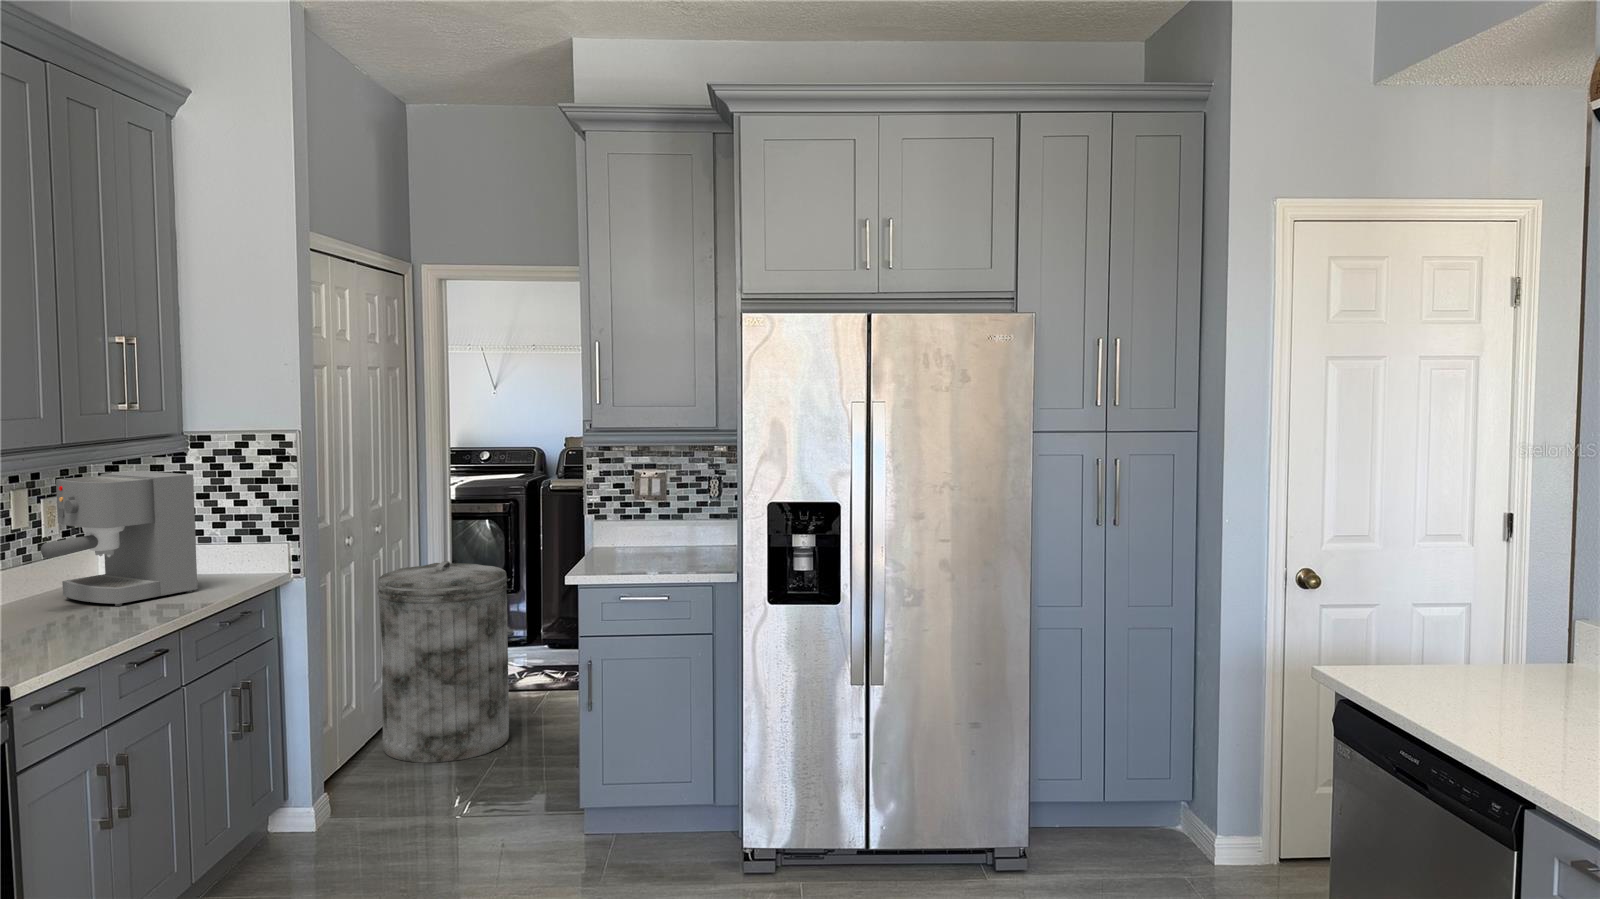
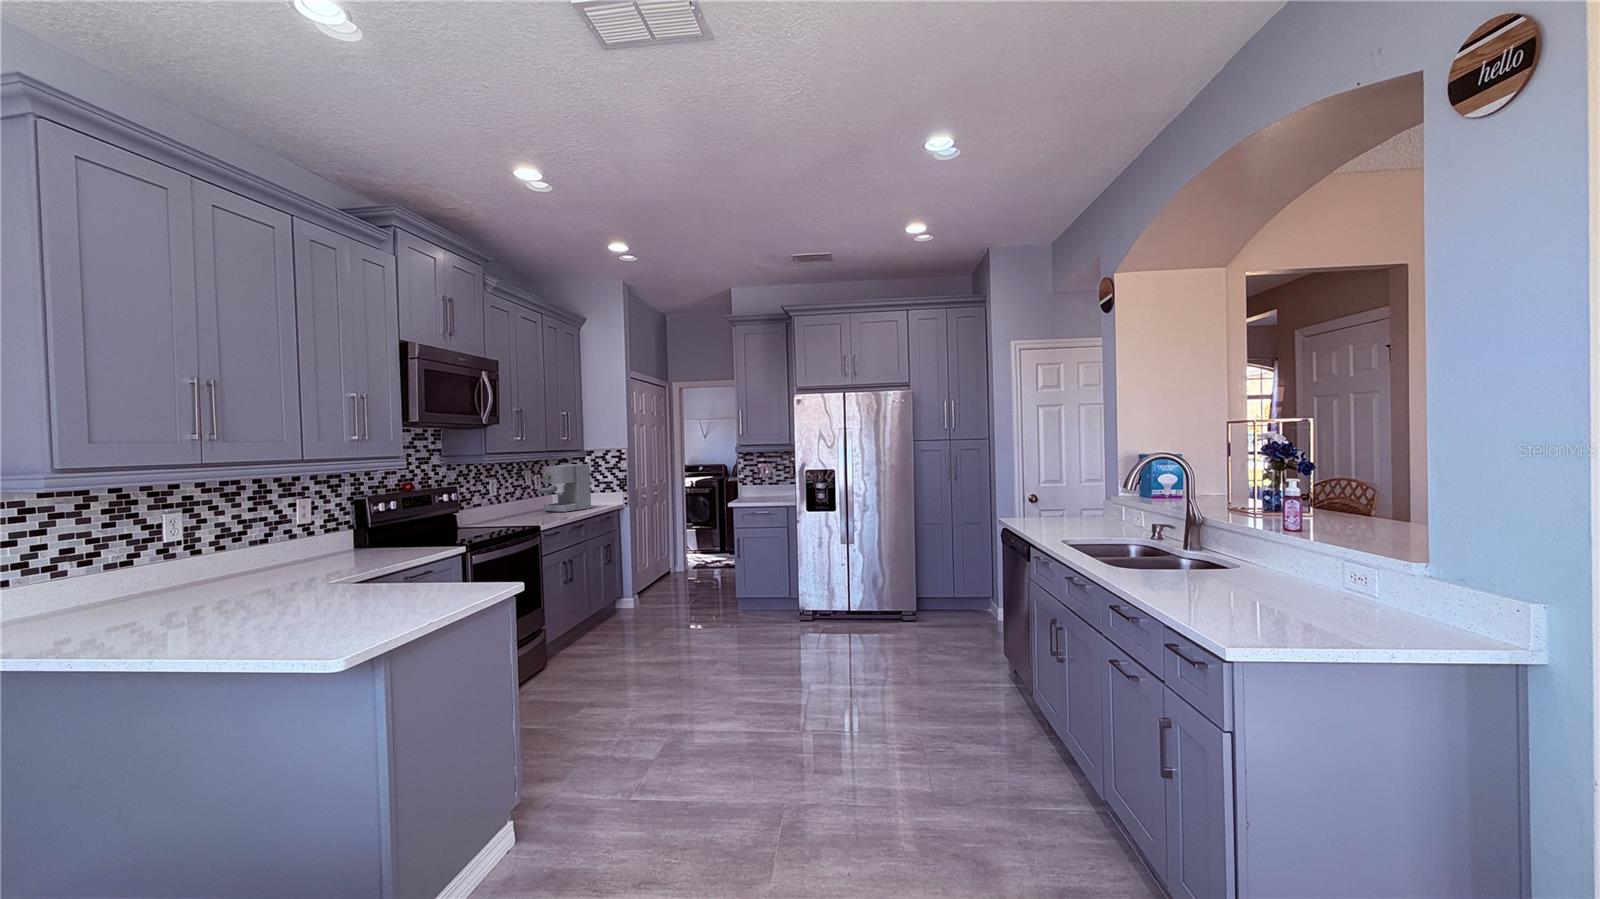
trash can: present [377,561,509,763] -> none [655,507,710,590]

